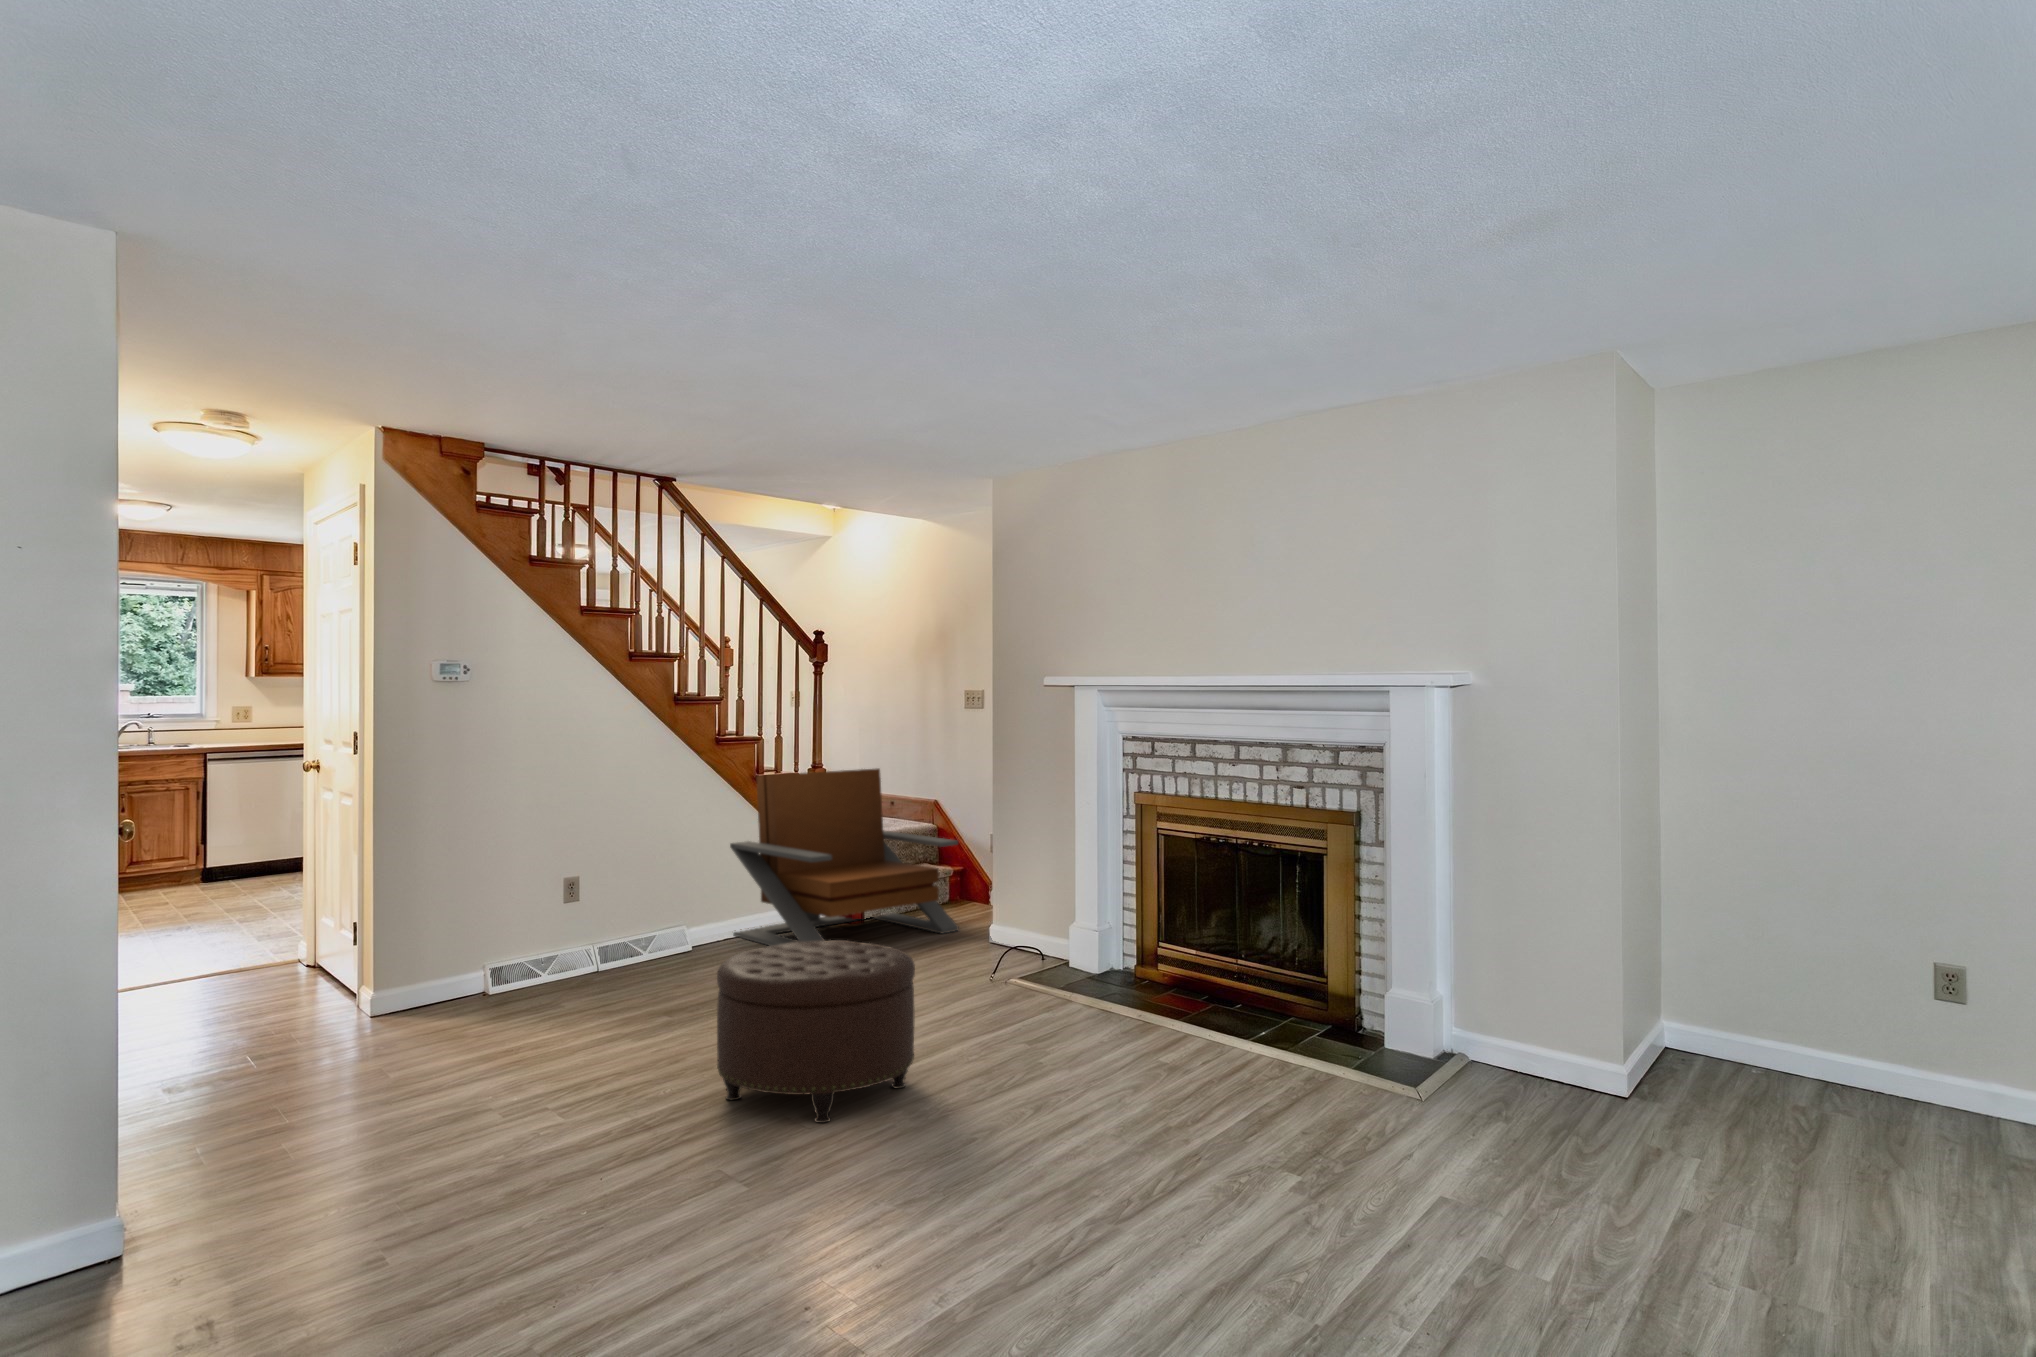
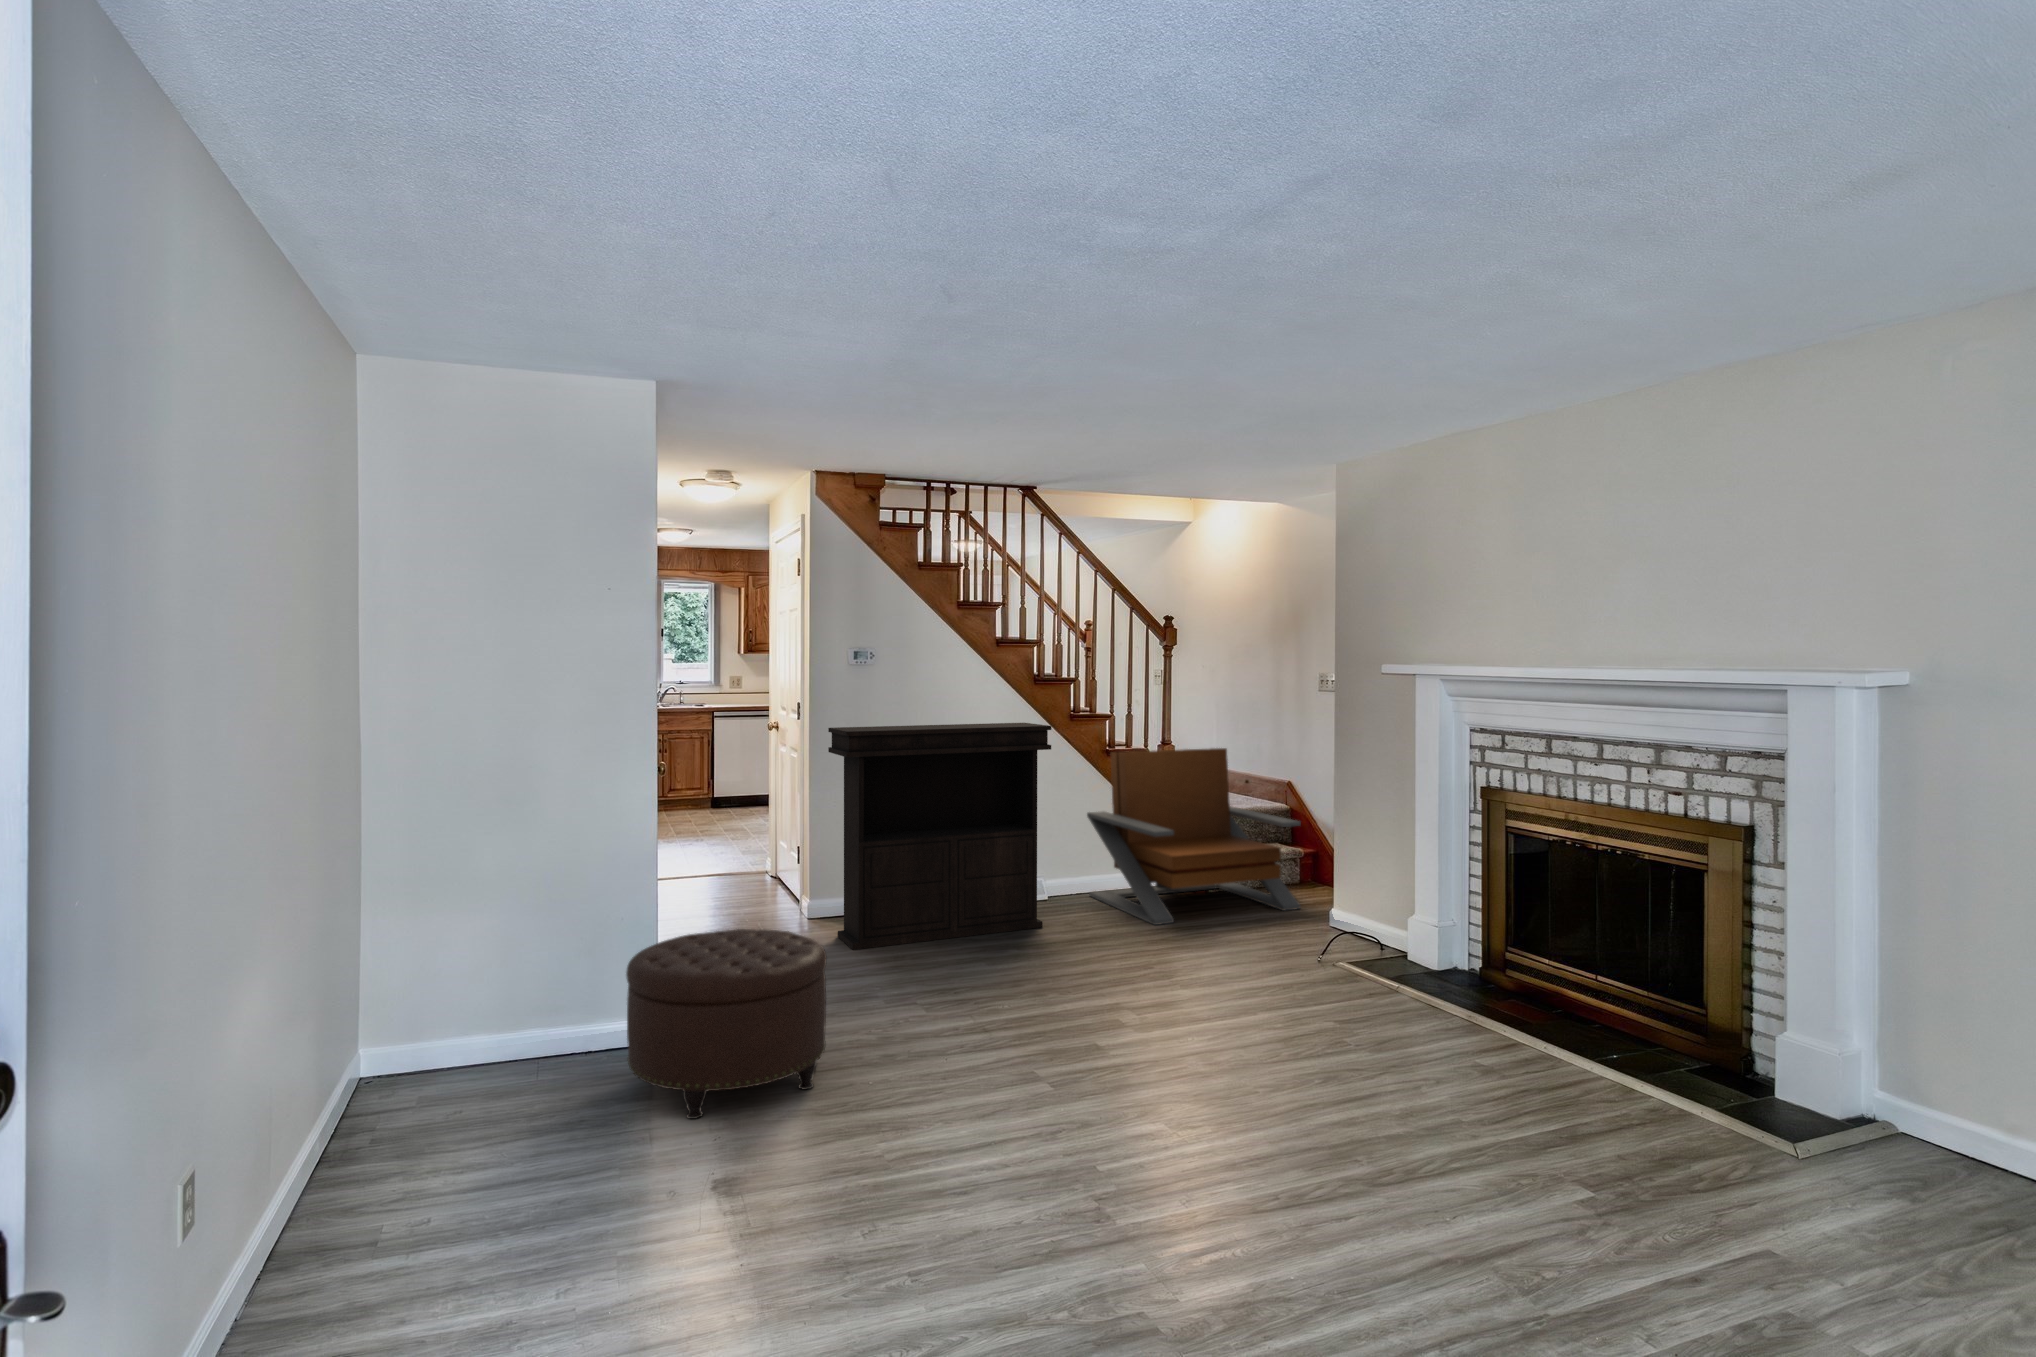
console table: none [428,743,699,1012] -> present [828,723,1051,950]
ottoman: present [717,940,915,1123] -> present [626,929,826,1119]

